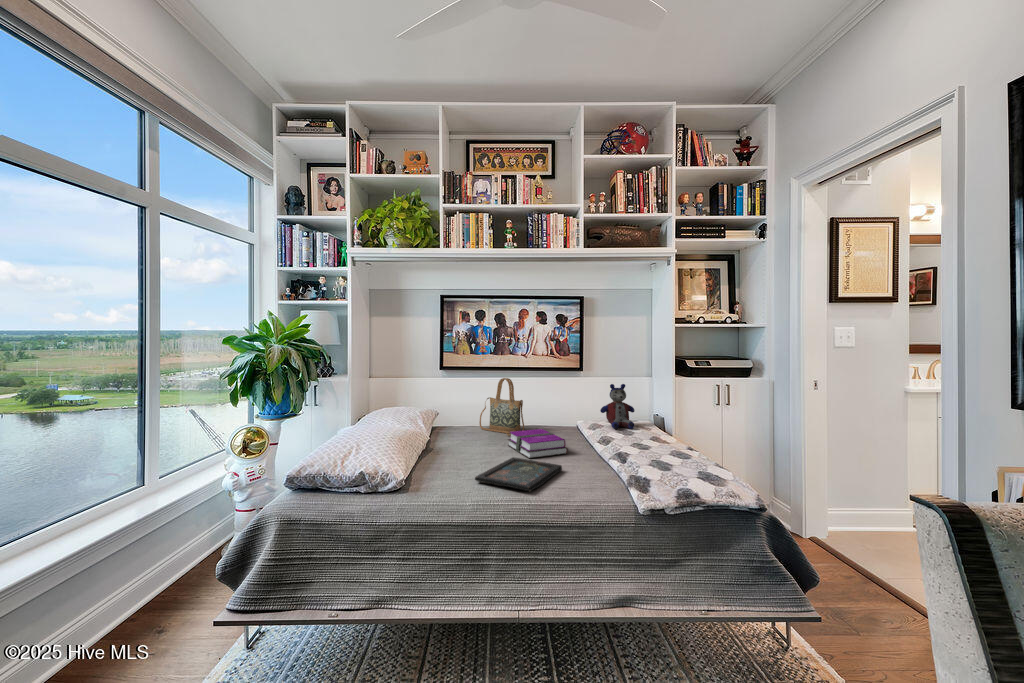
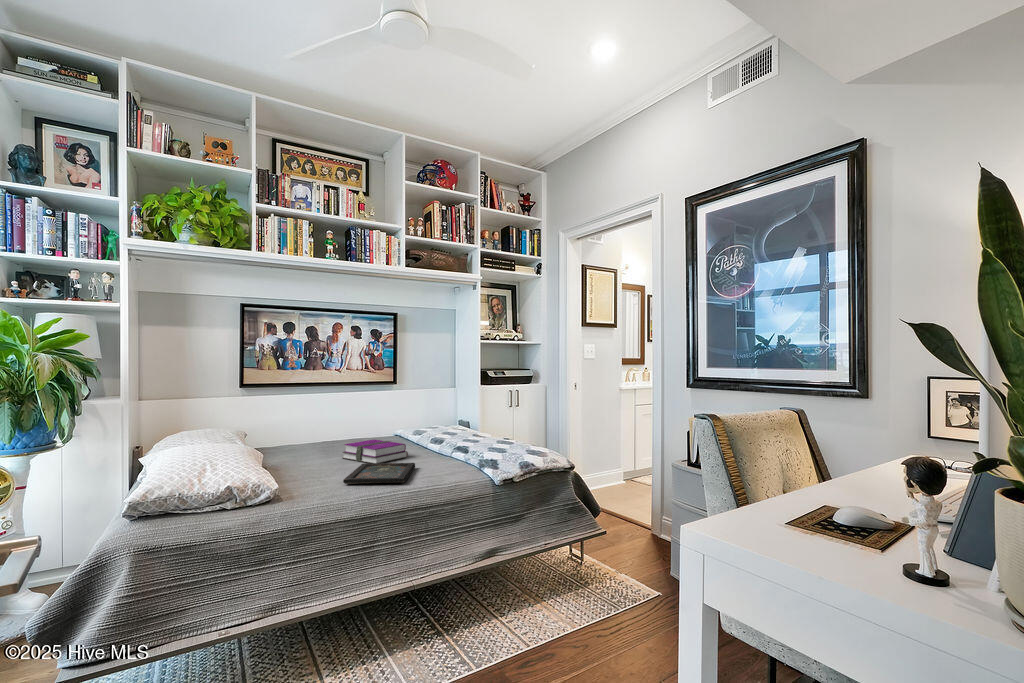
handbag: present [479,378,524,436] -> none [293,393,348,452]
stuffed bear: present [600,384,635,429] -> none [425,393,457,434]

